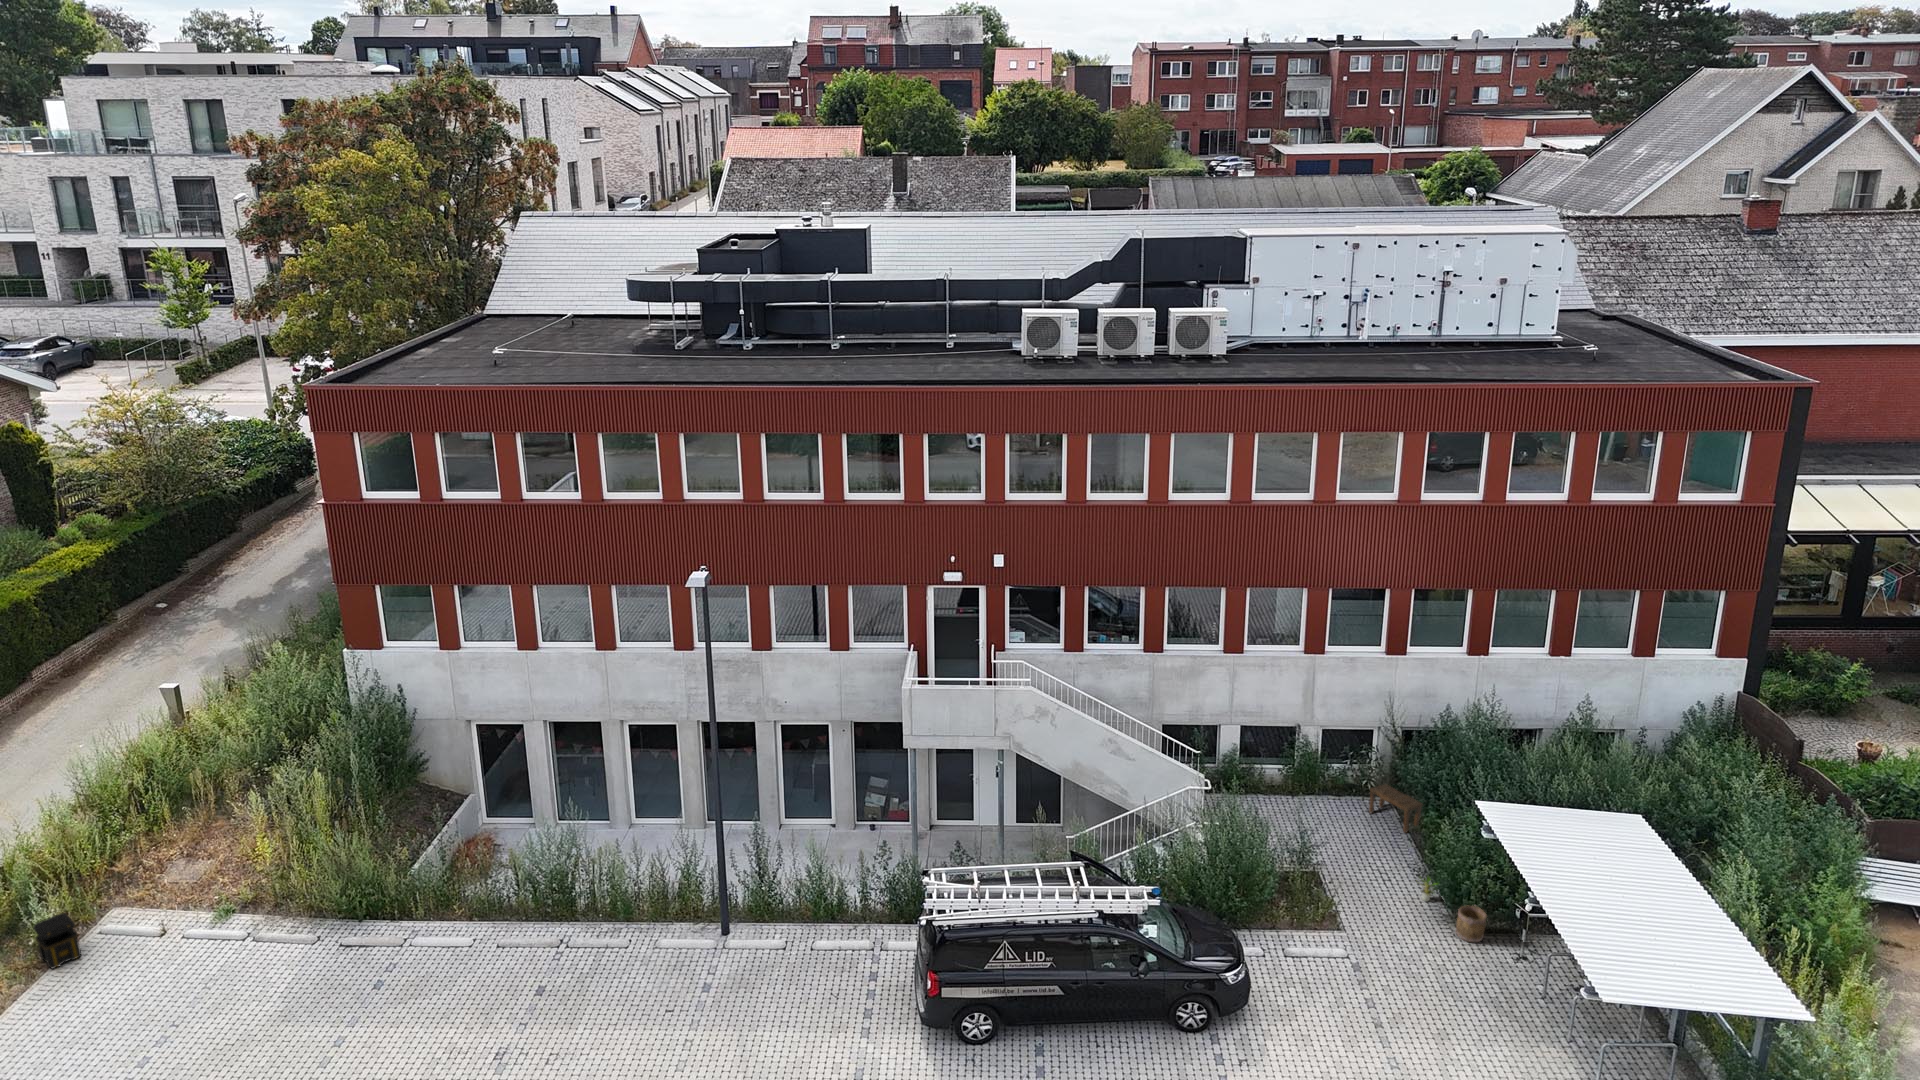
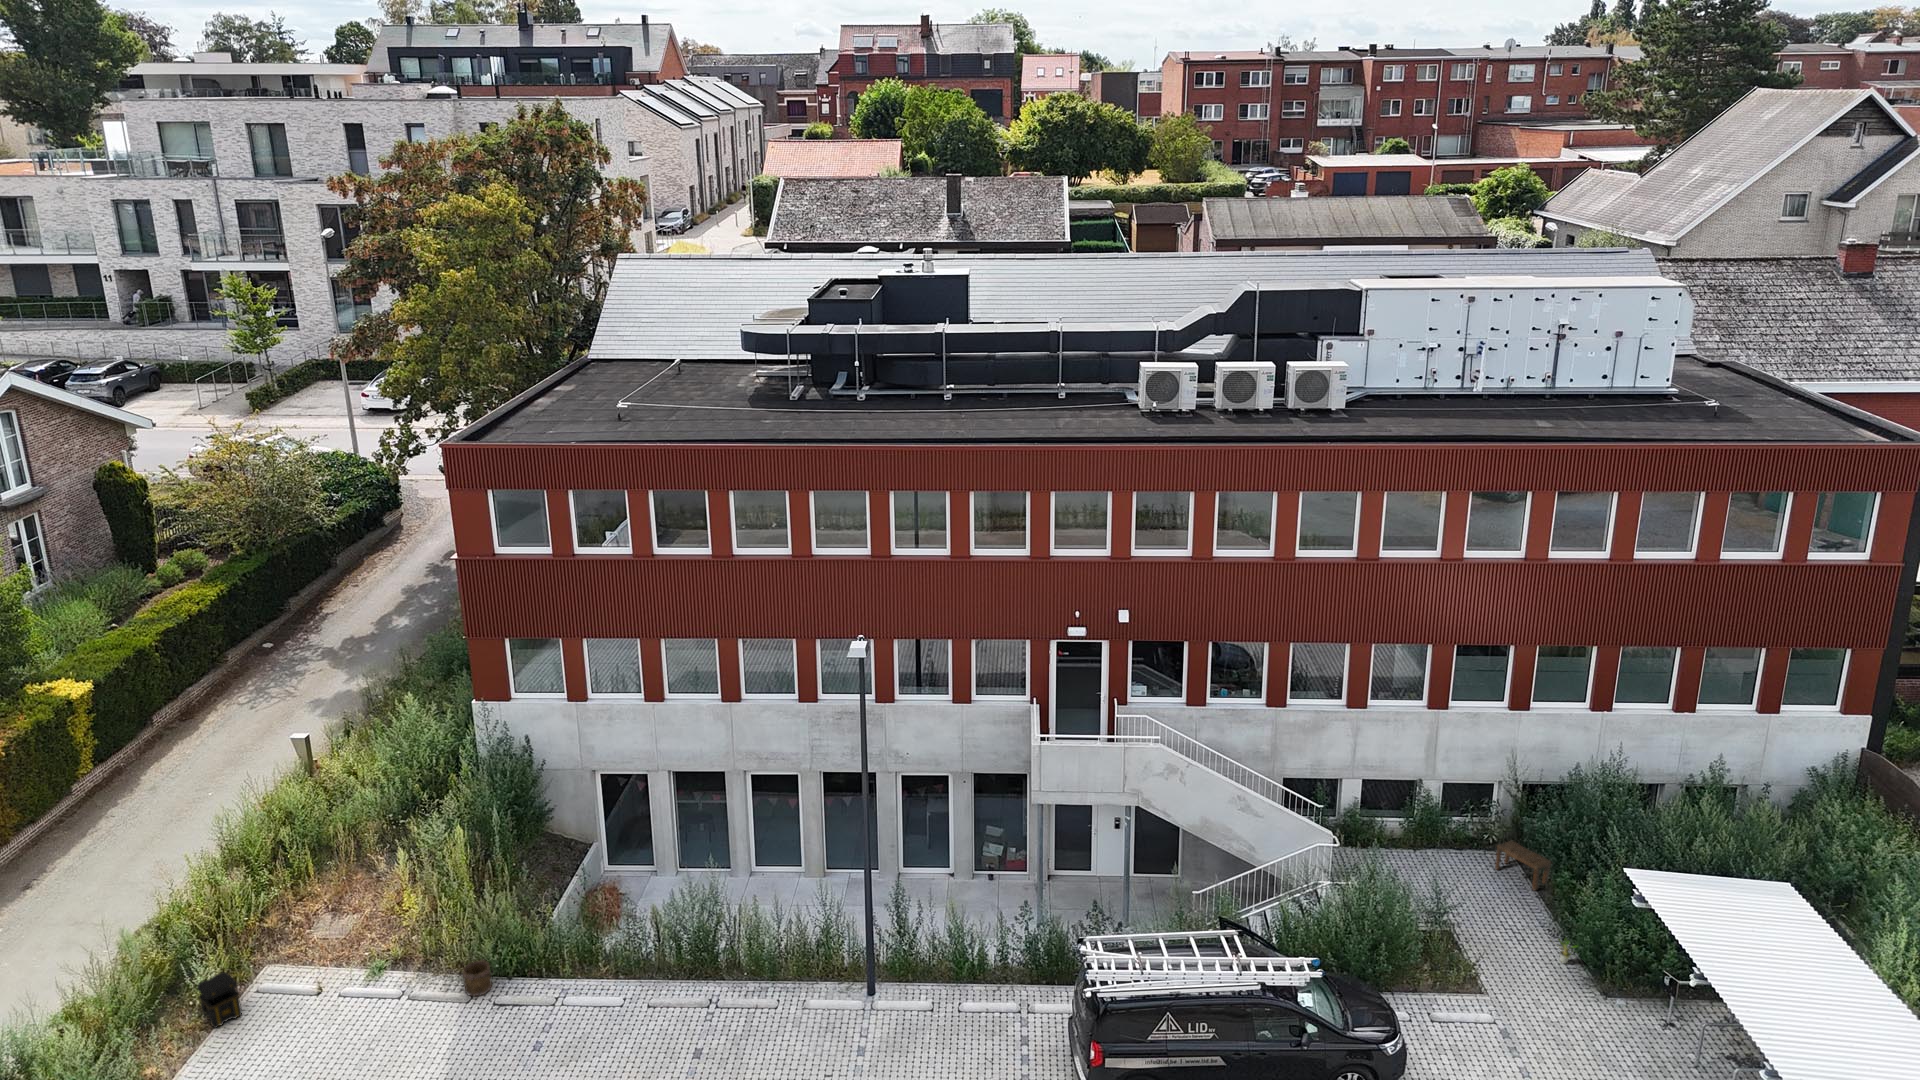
bucket: present [1456,906,1490,942] -> present [463,959,493,996]

